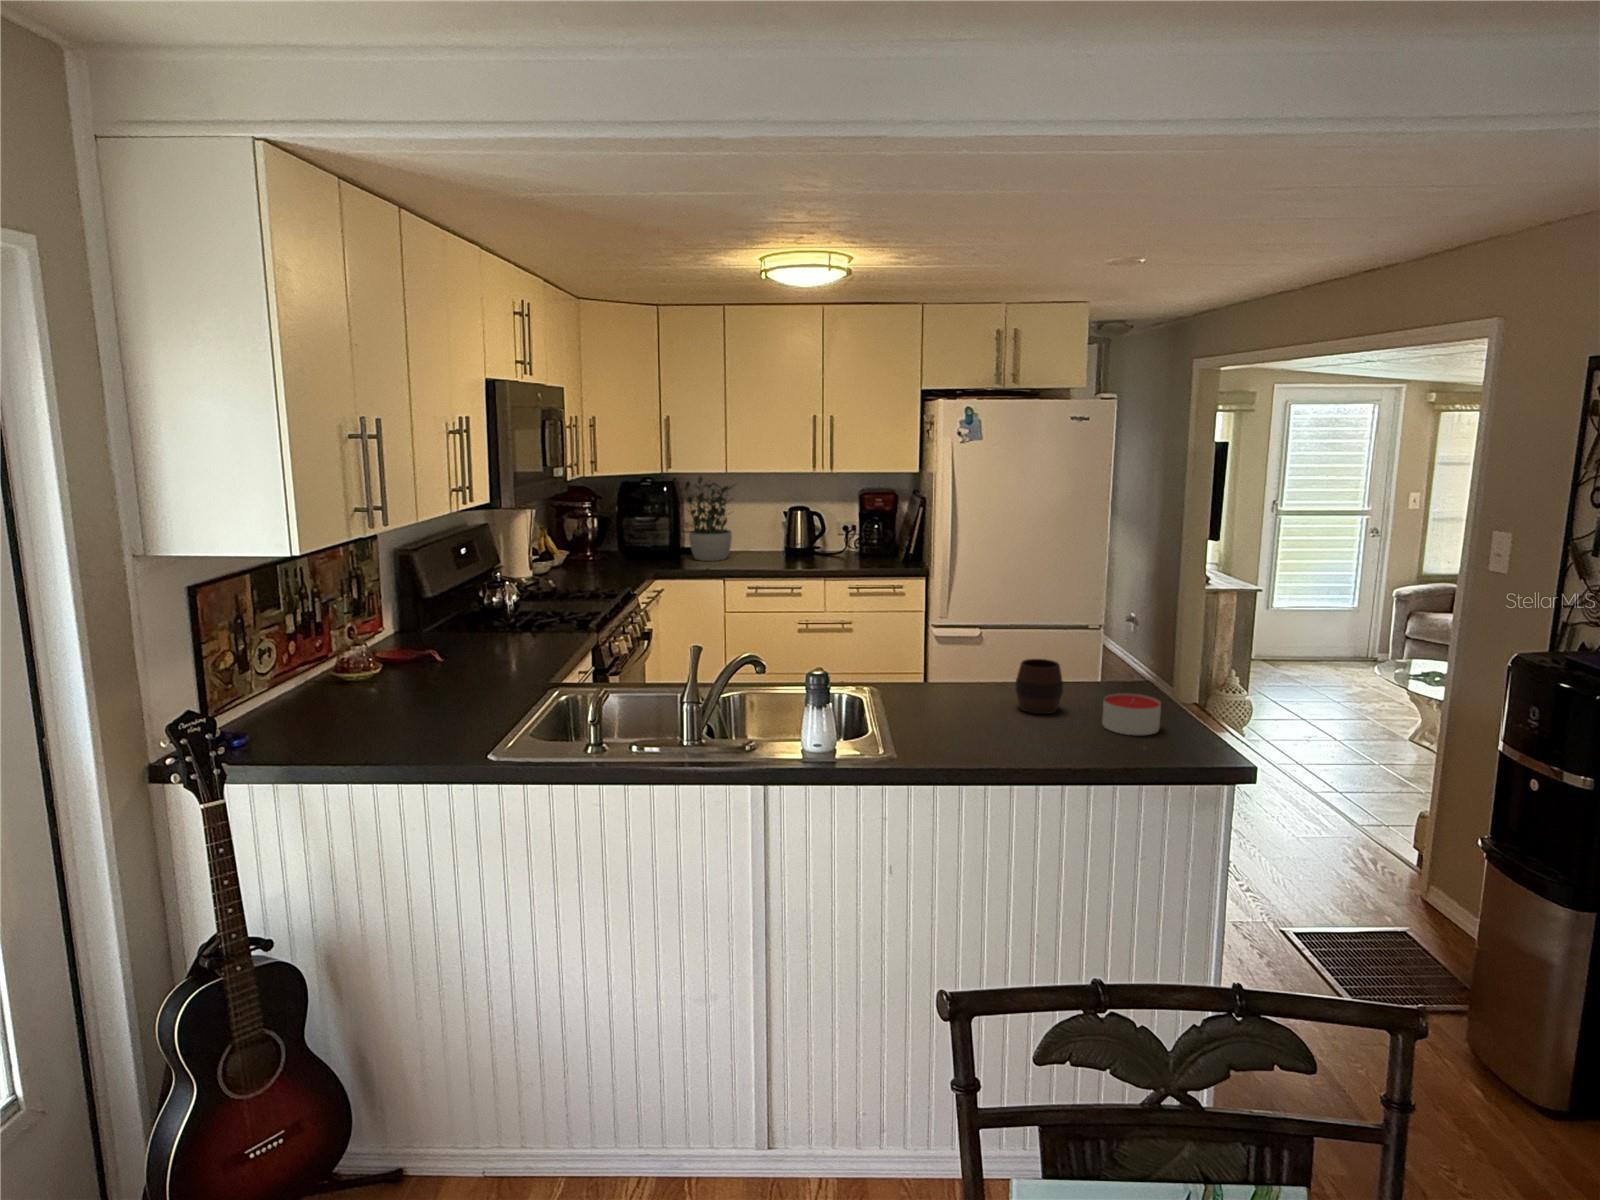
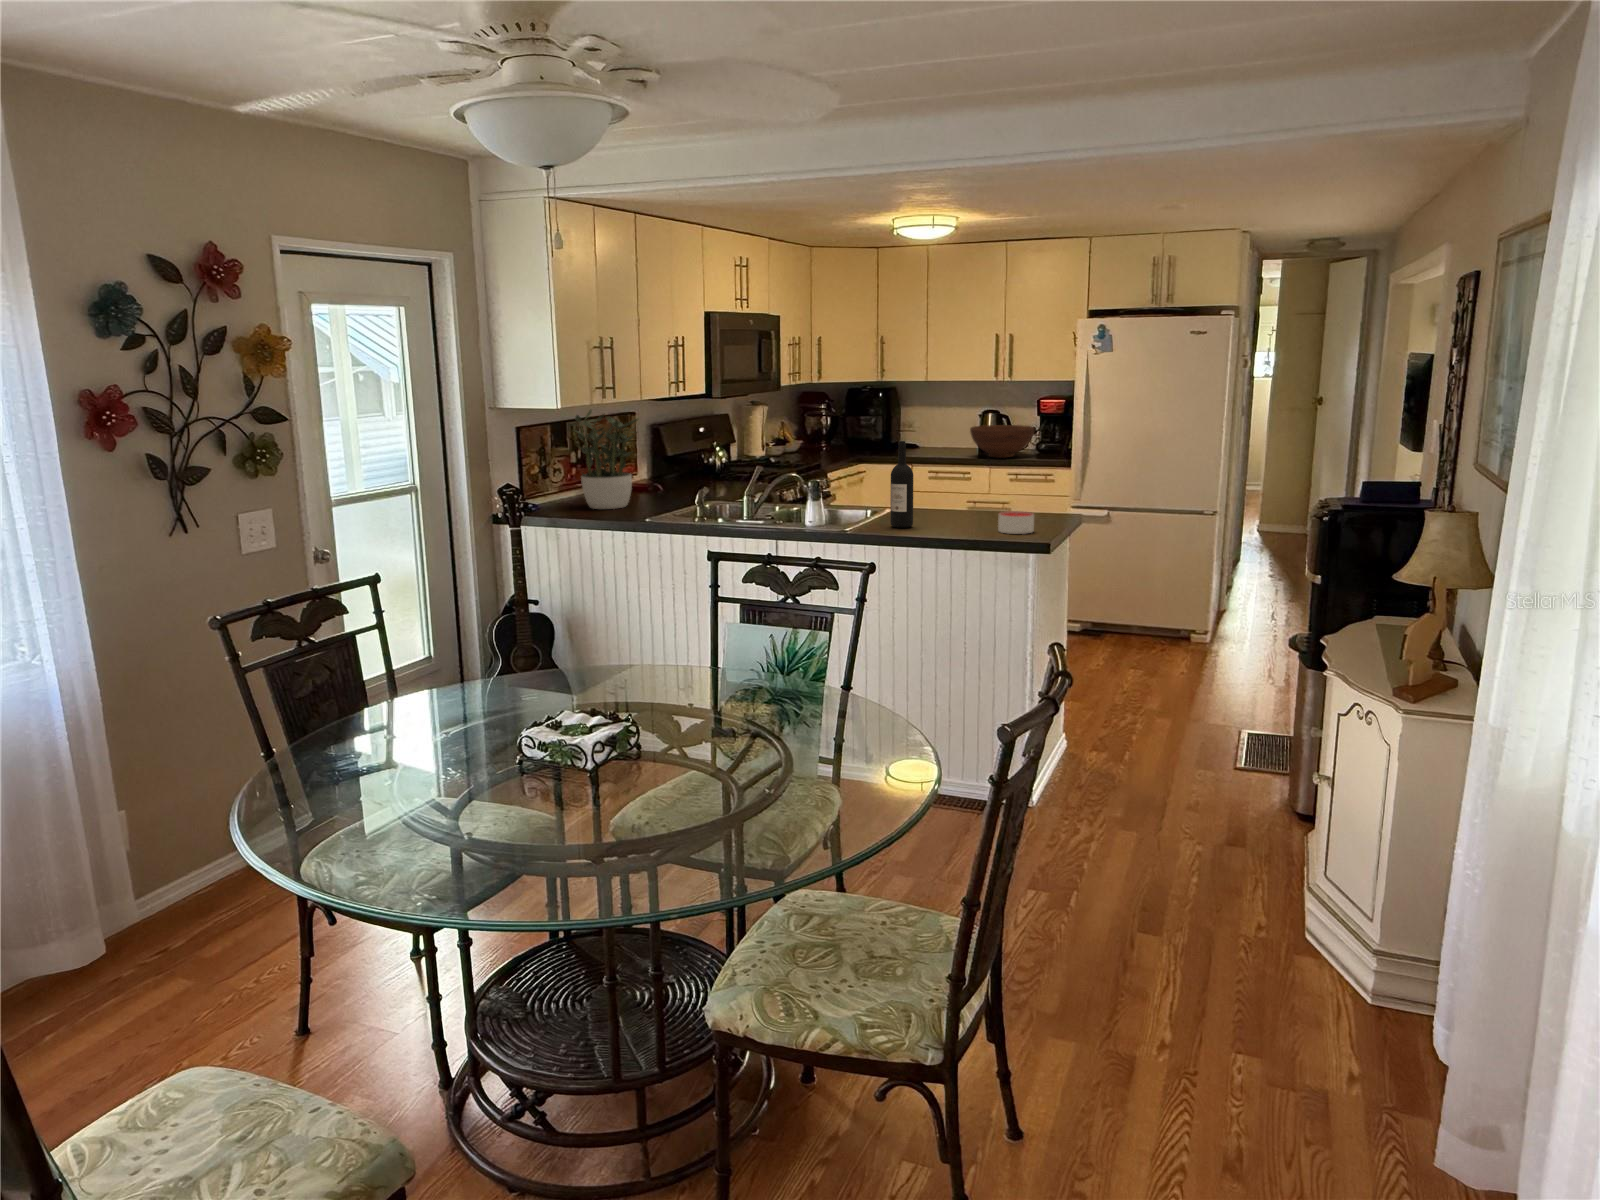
potted plant: present [684,476,733,561] -> present [570,410,638,509]
fruit bowl: none [789,524,866,565] -> present [970,425,1034,458]
wine bottle: none [936,596,975,736] -> present [890,441,913,528]
cup: present [1015,659,1063,714] -> none [963,491,993,525]

